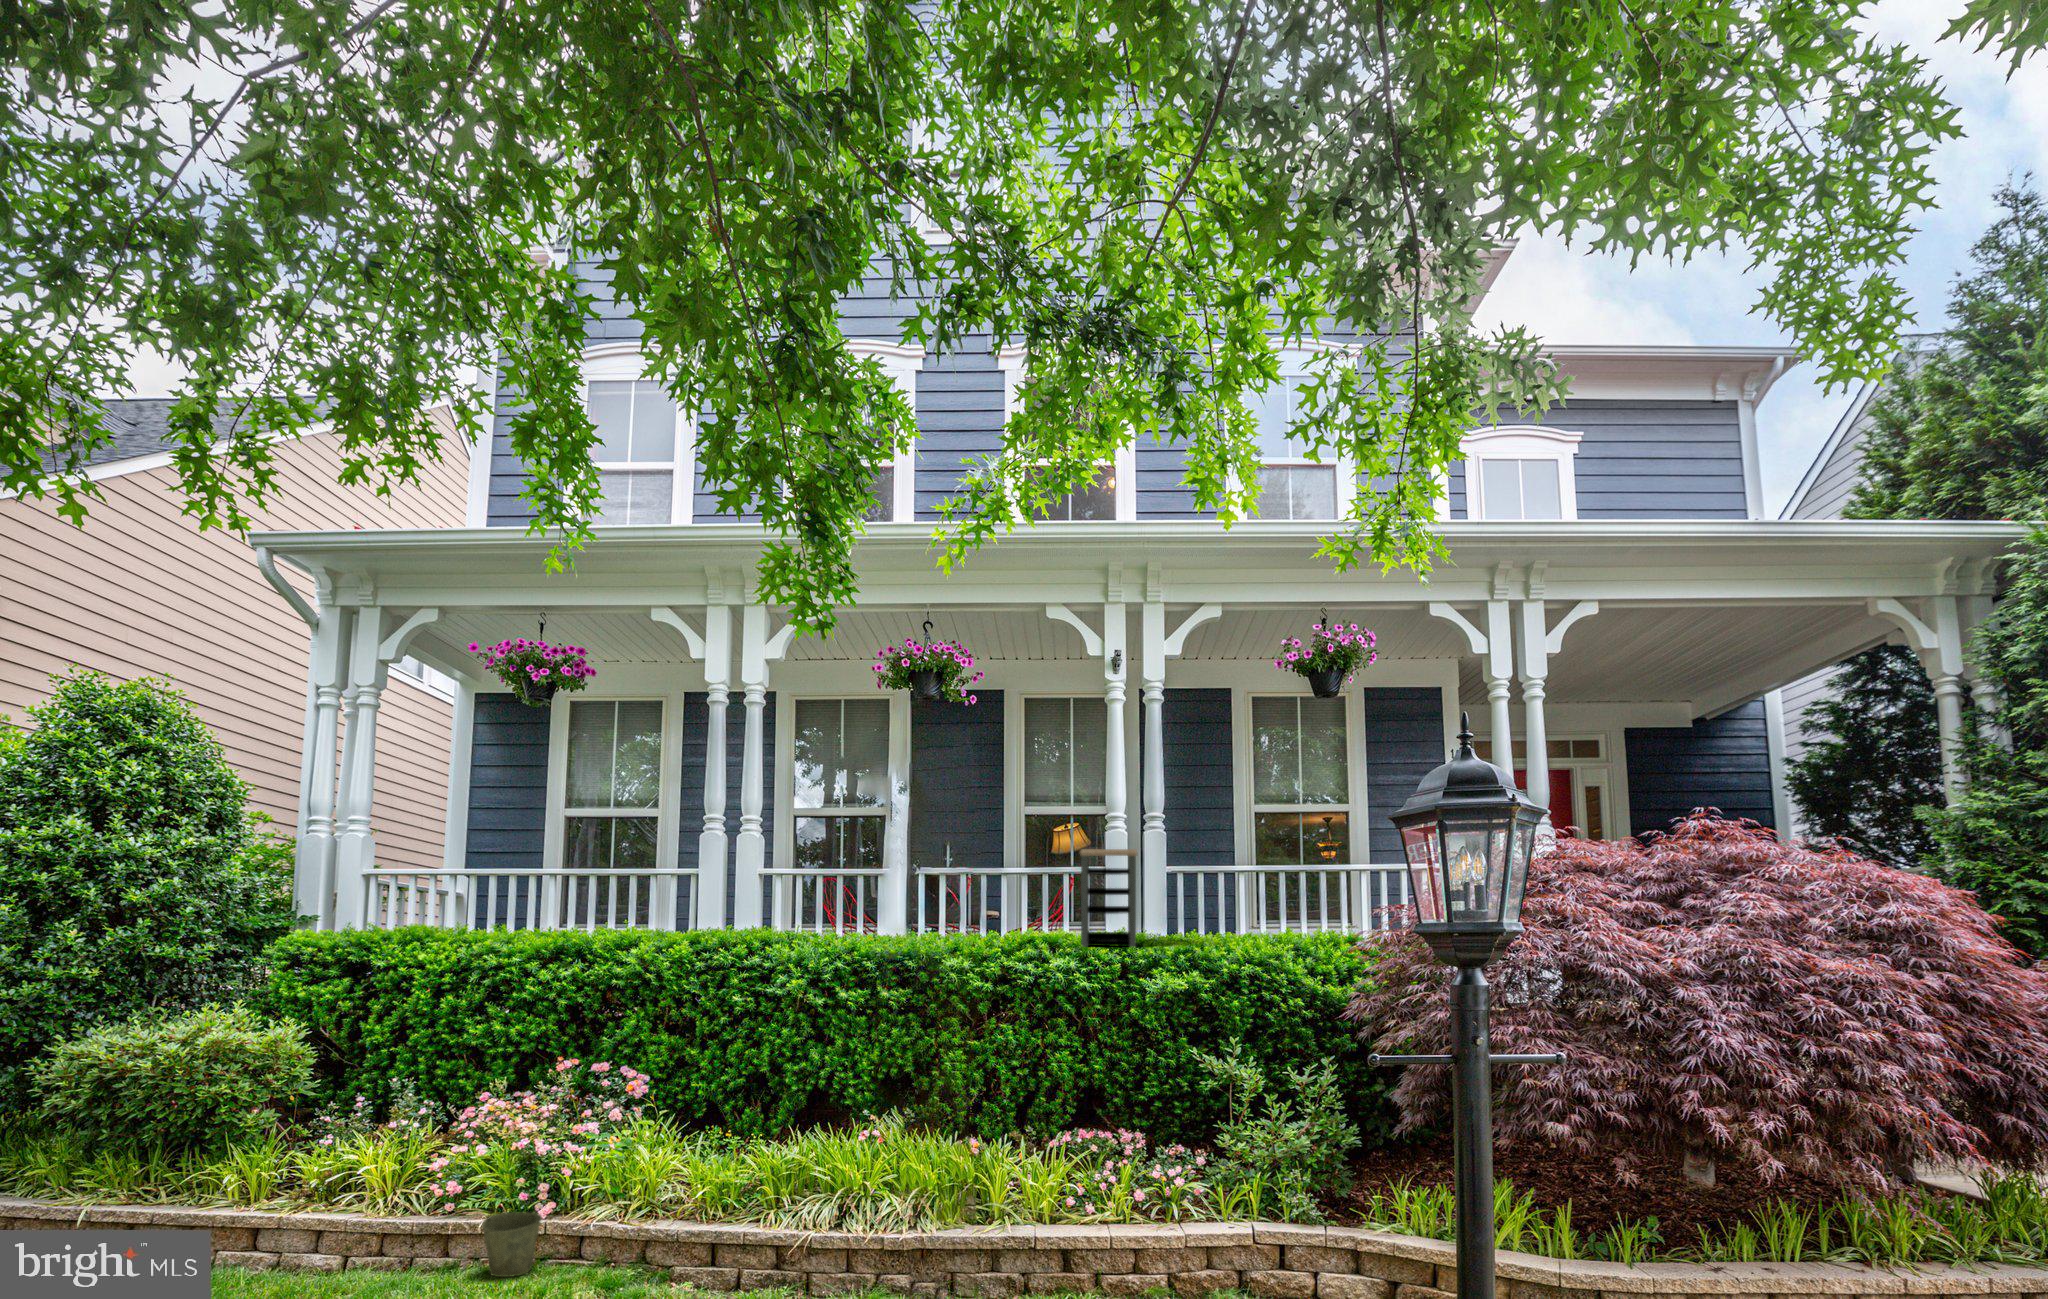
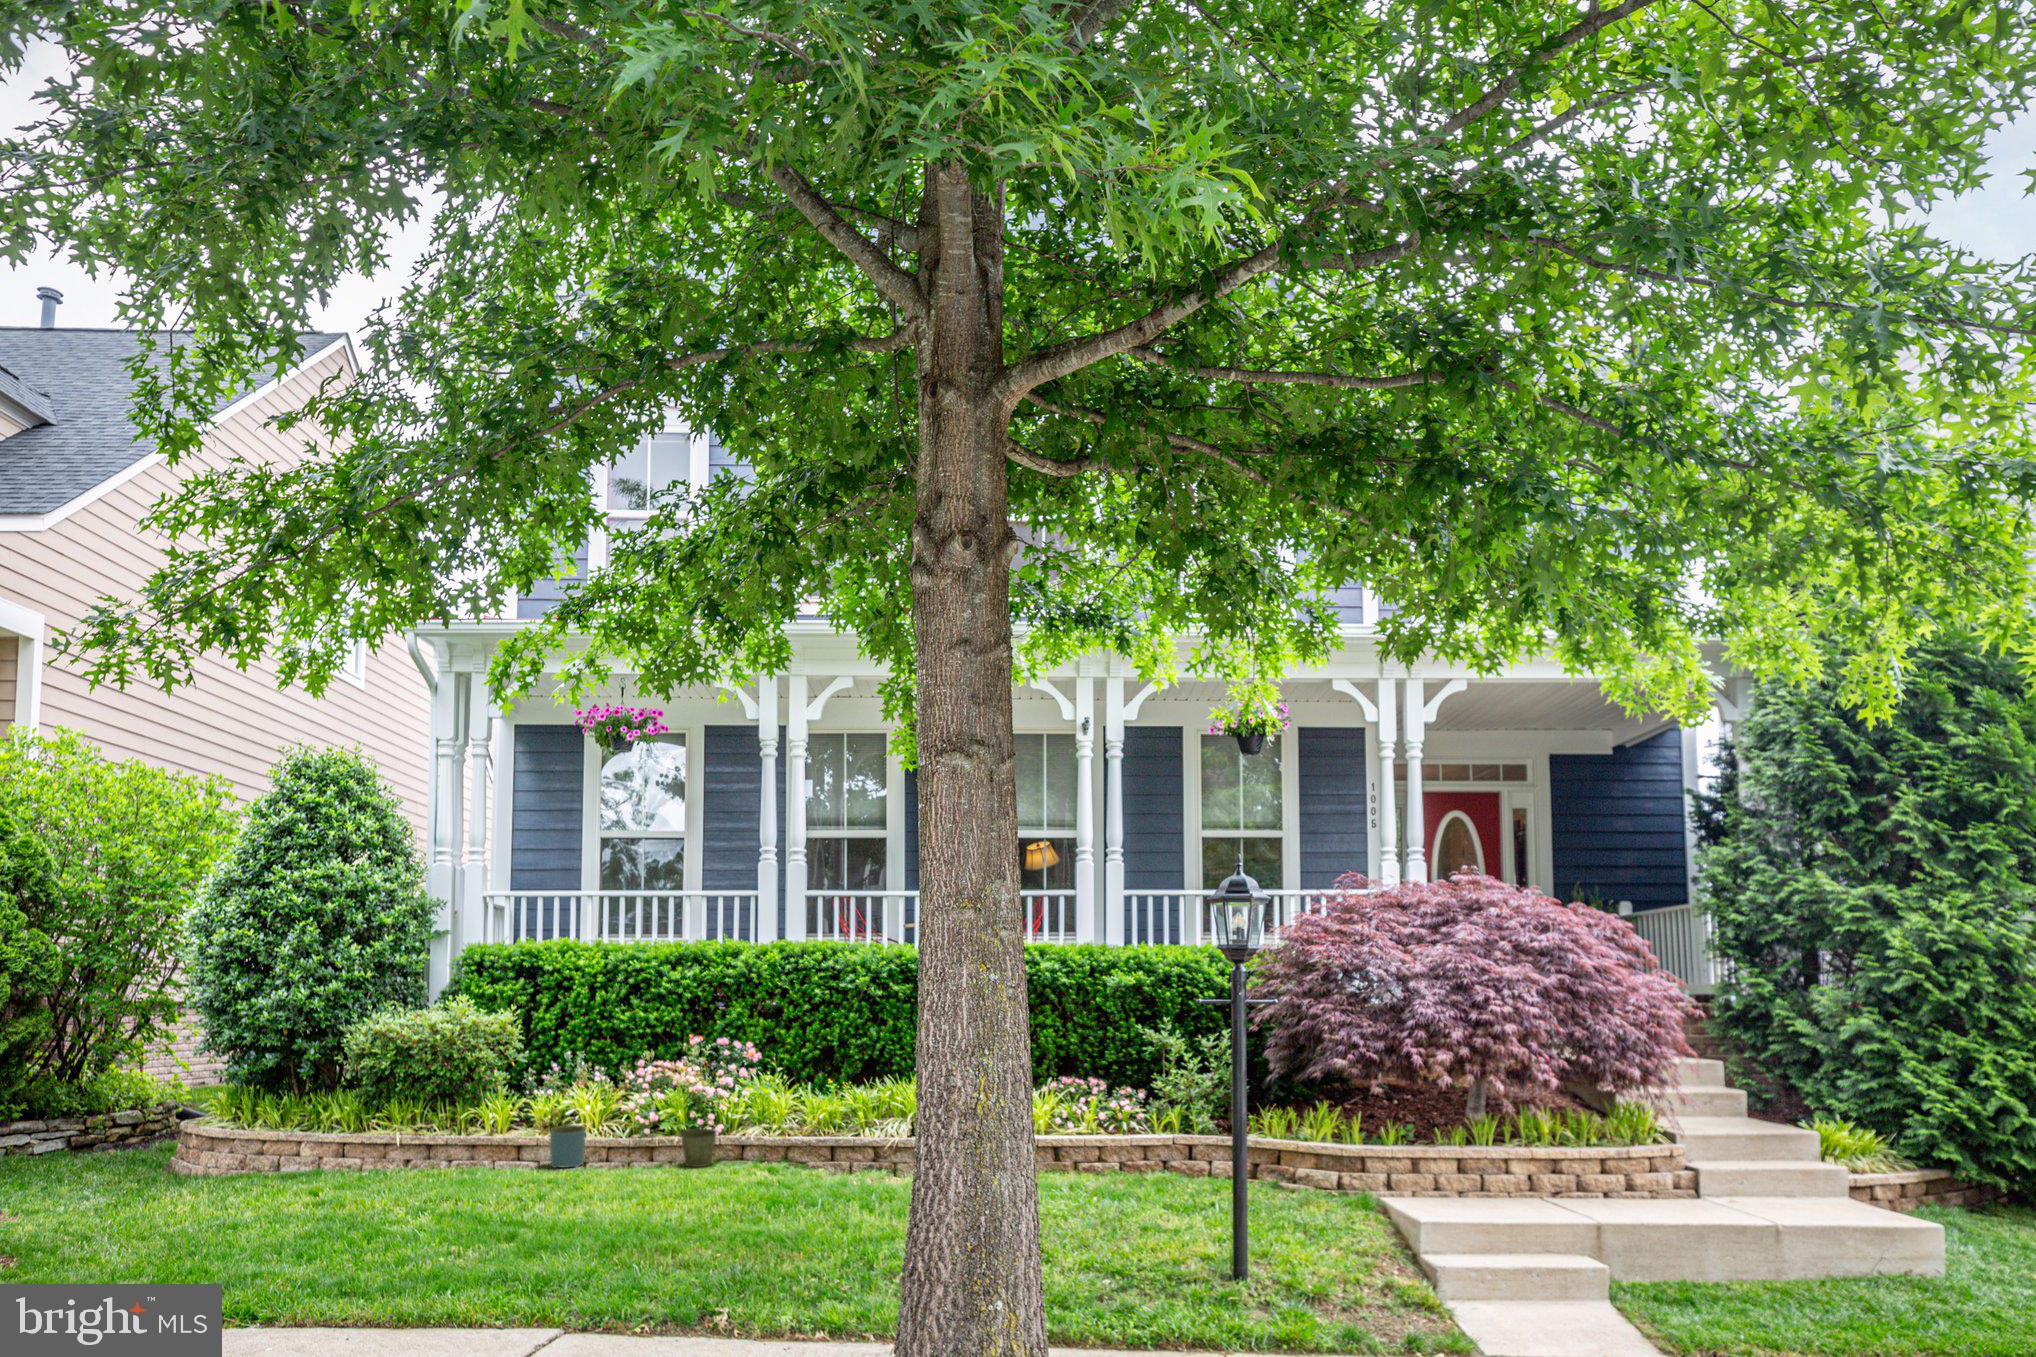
side table: present [1080,849,1137,947] -> none [1061,885,1102,956]
planter: none [281,1205,342,1278] -> present [550,1125,586,1168]

